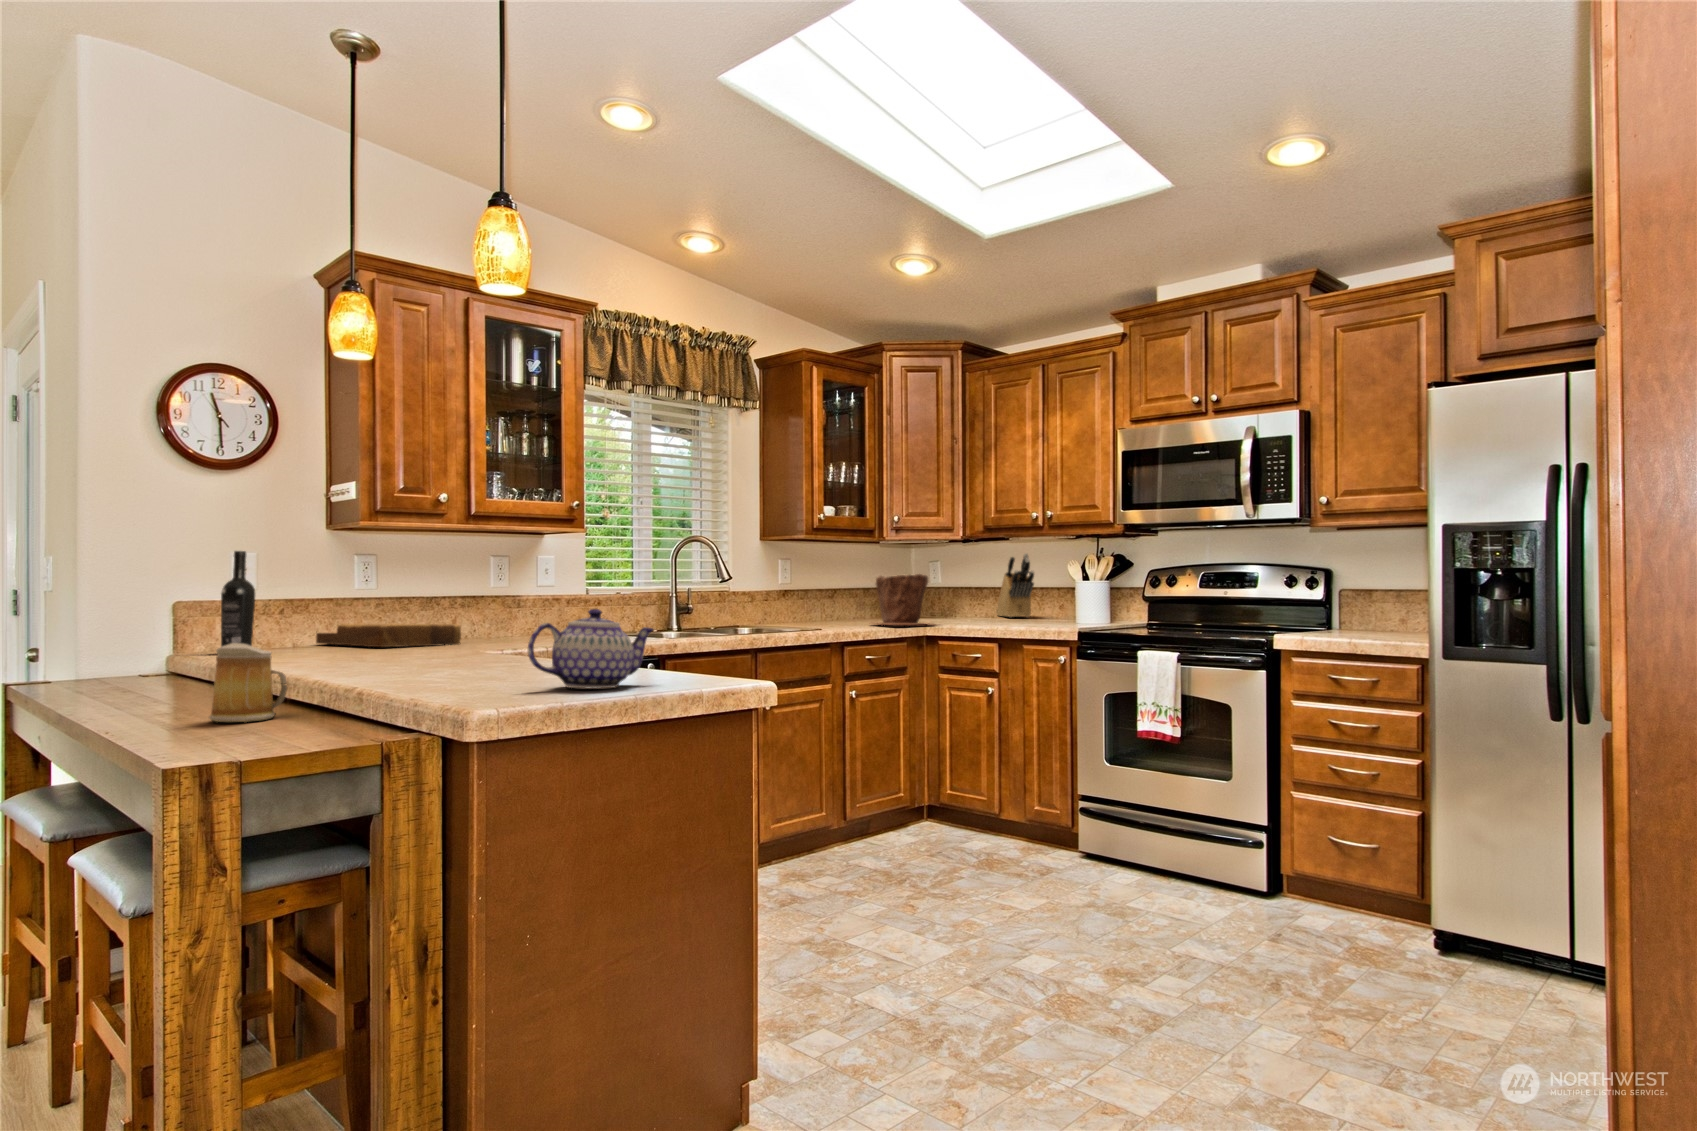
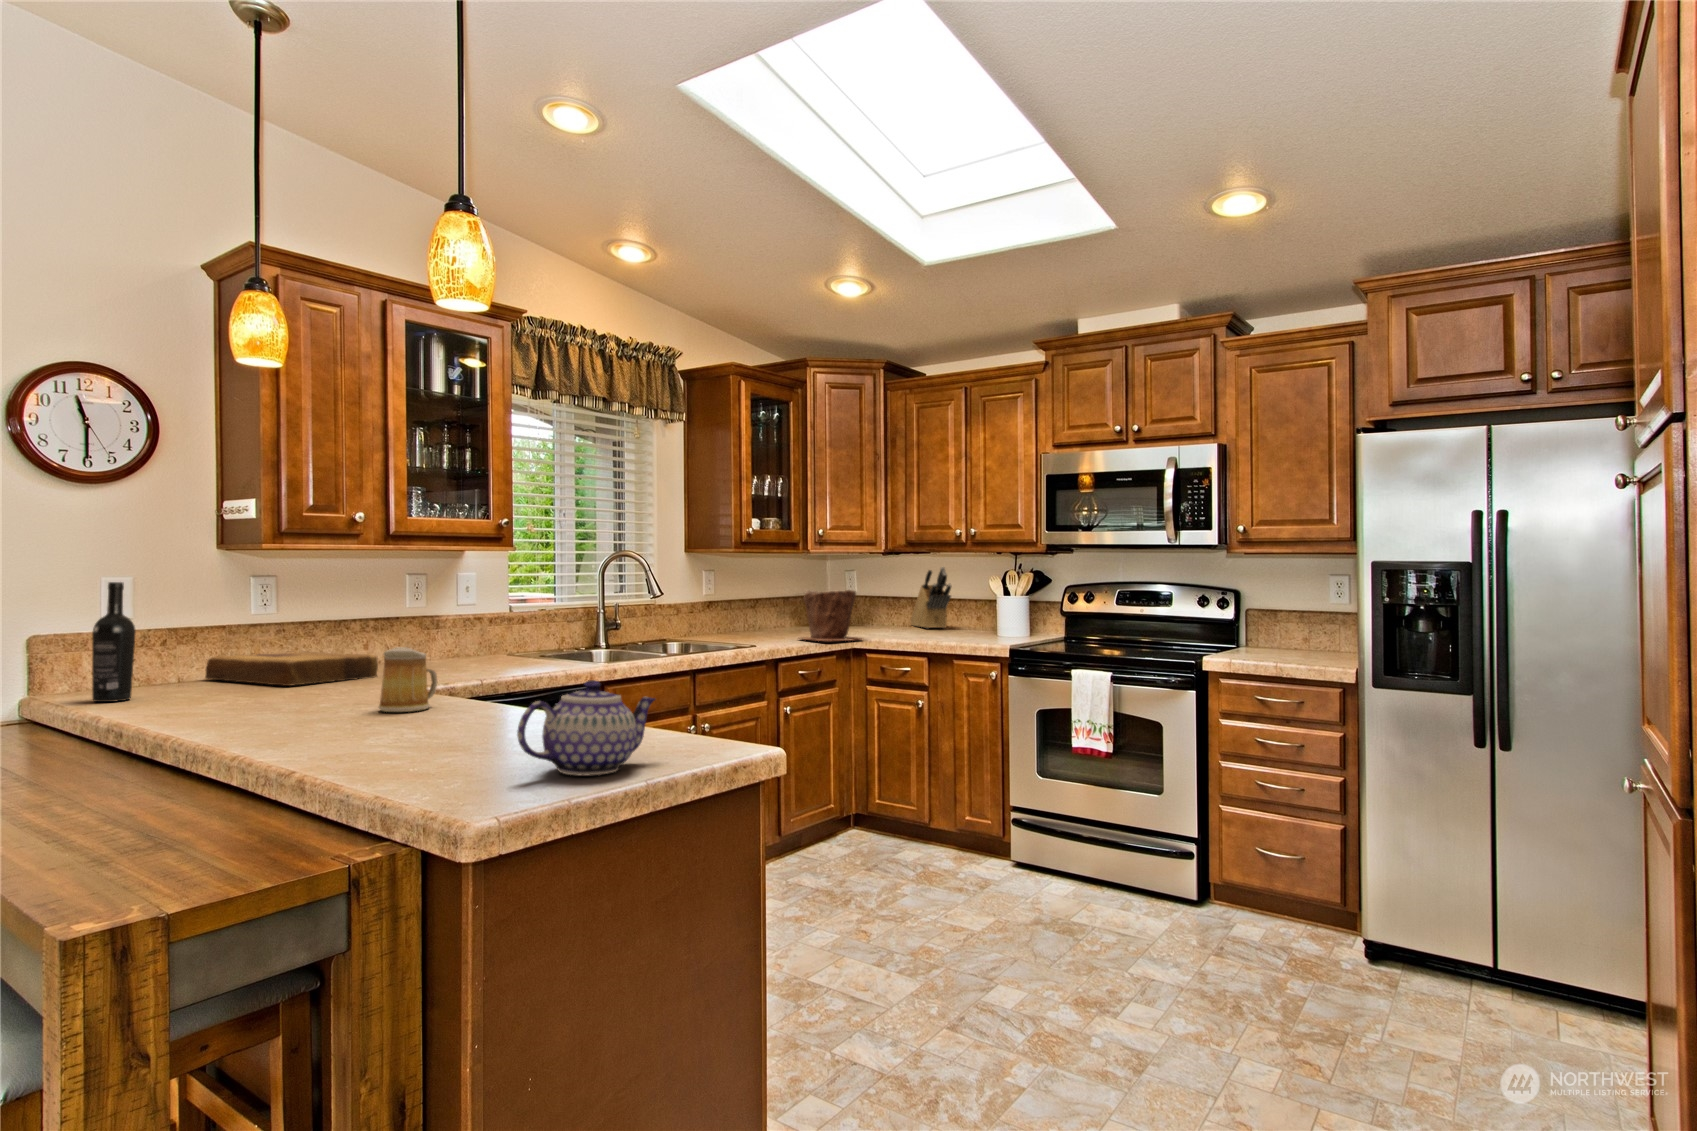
mug: present [209,643,287,722] -> present [379,647,437,712]

